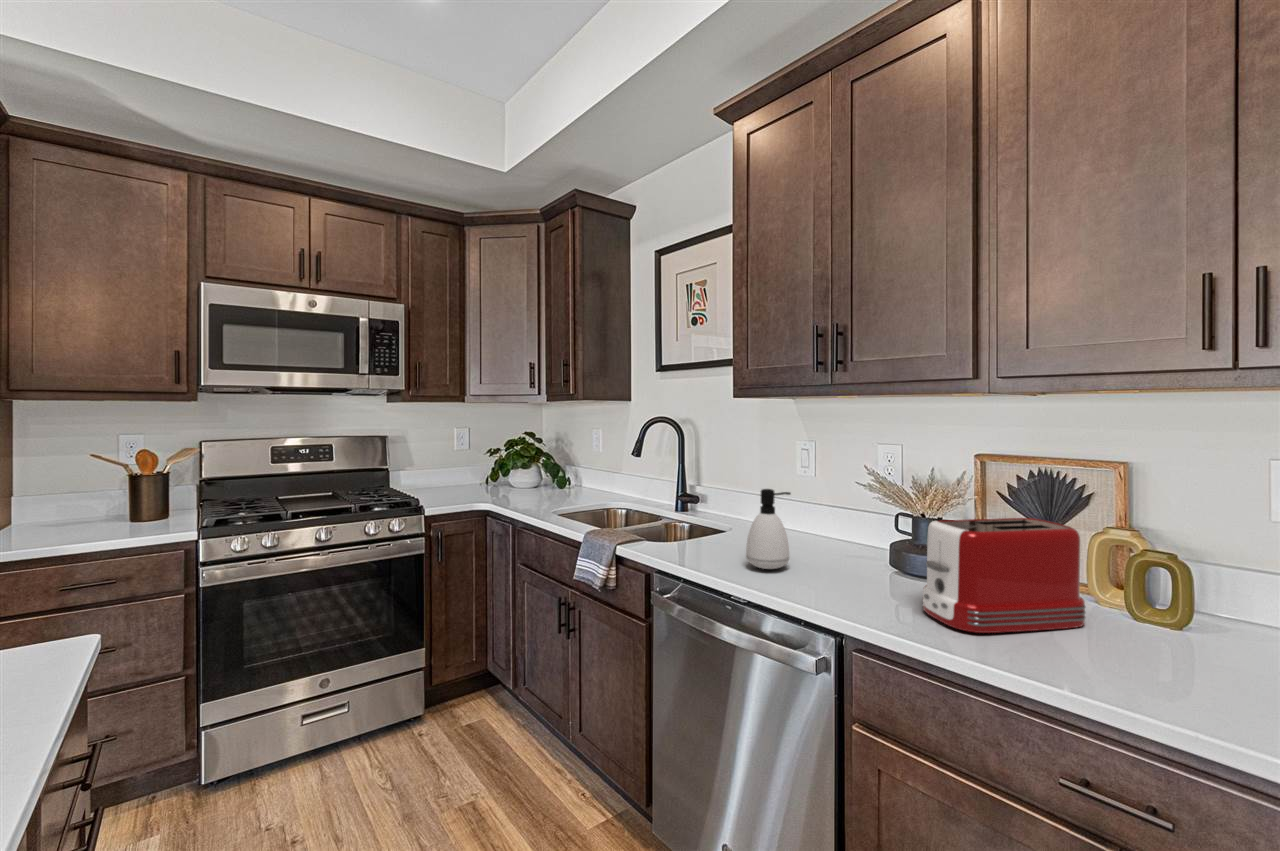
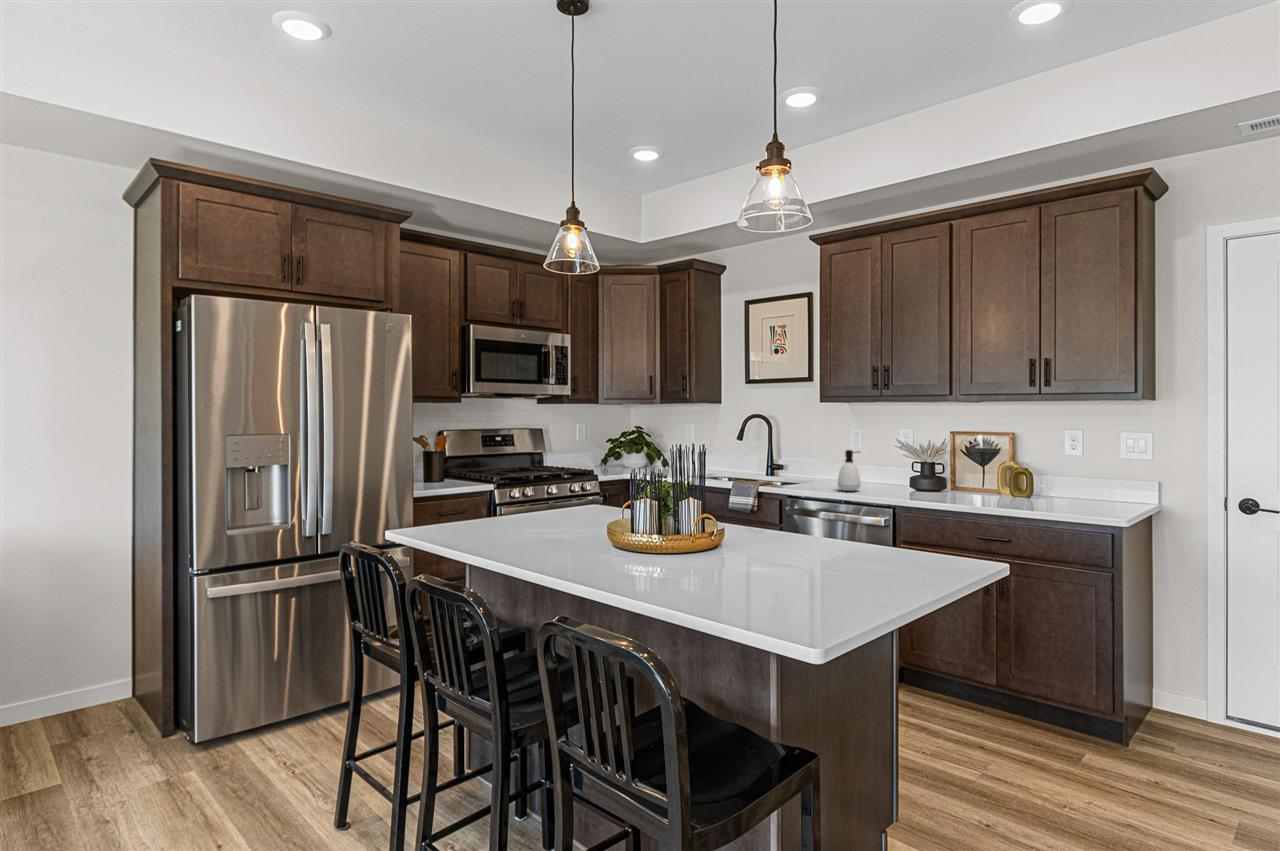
toaster: present [923,518,1086,633] -> none [928,457,993,500]

